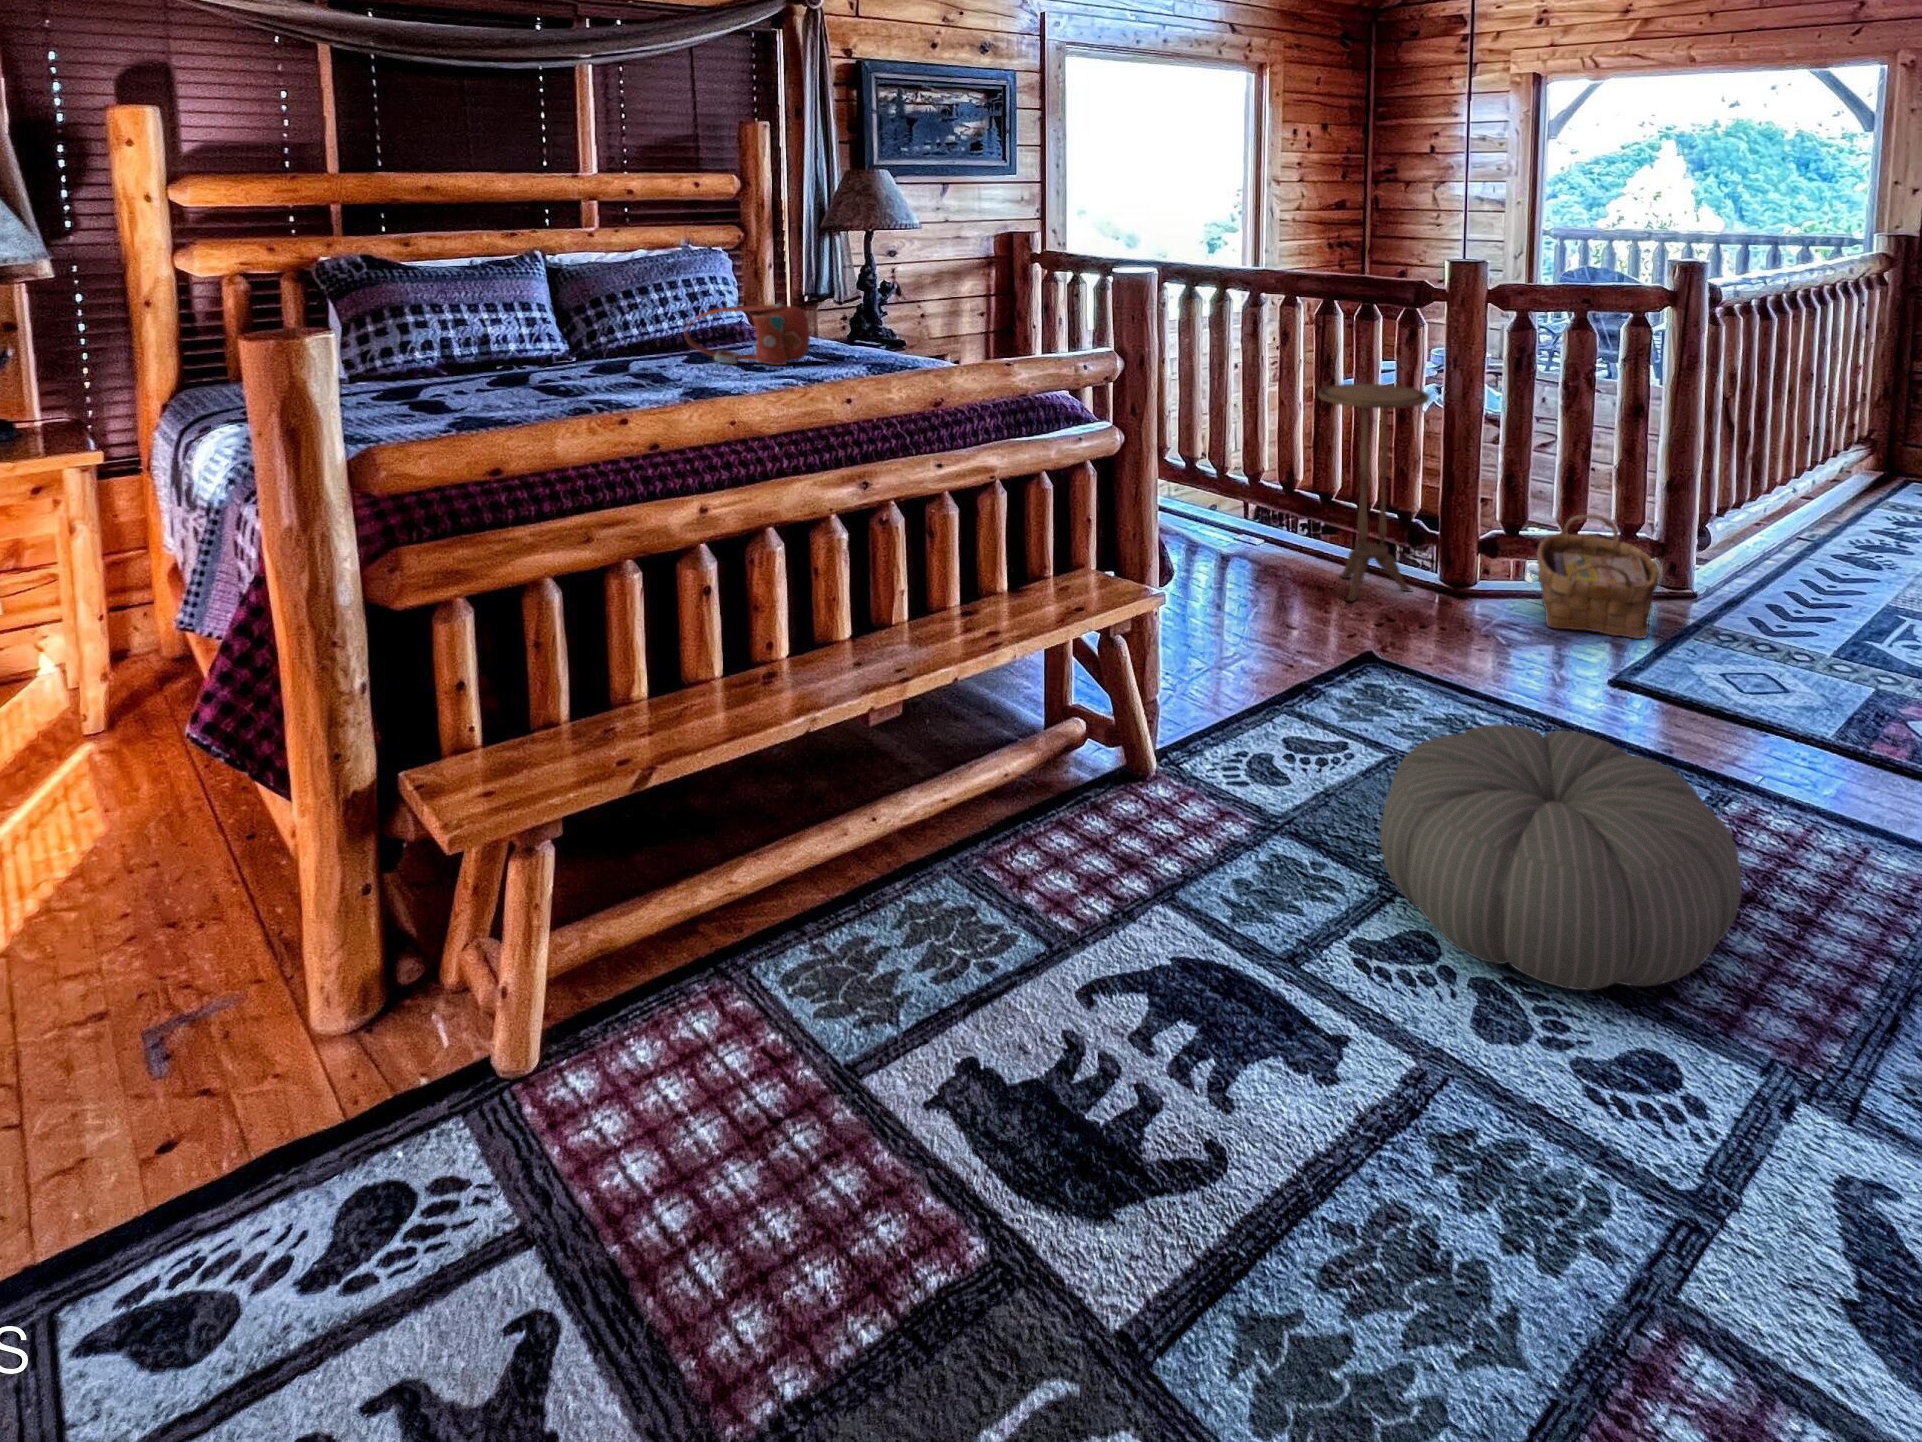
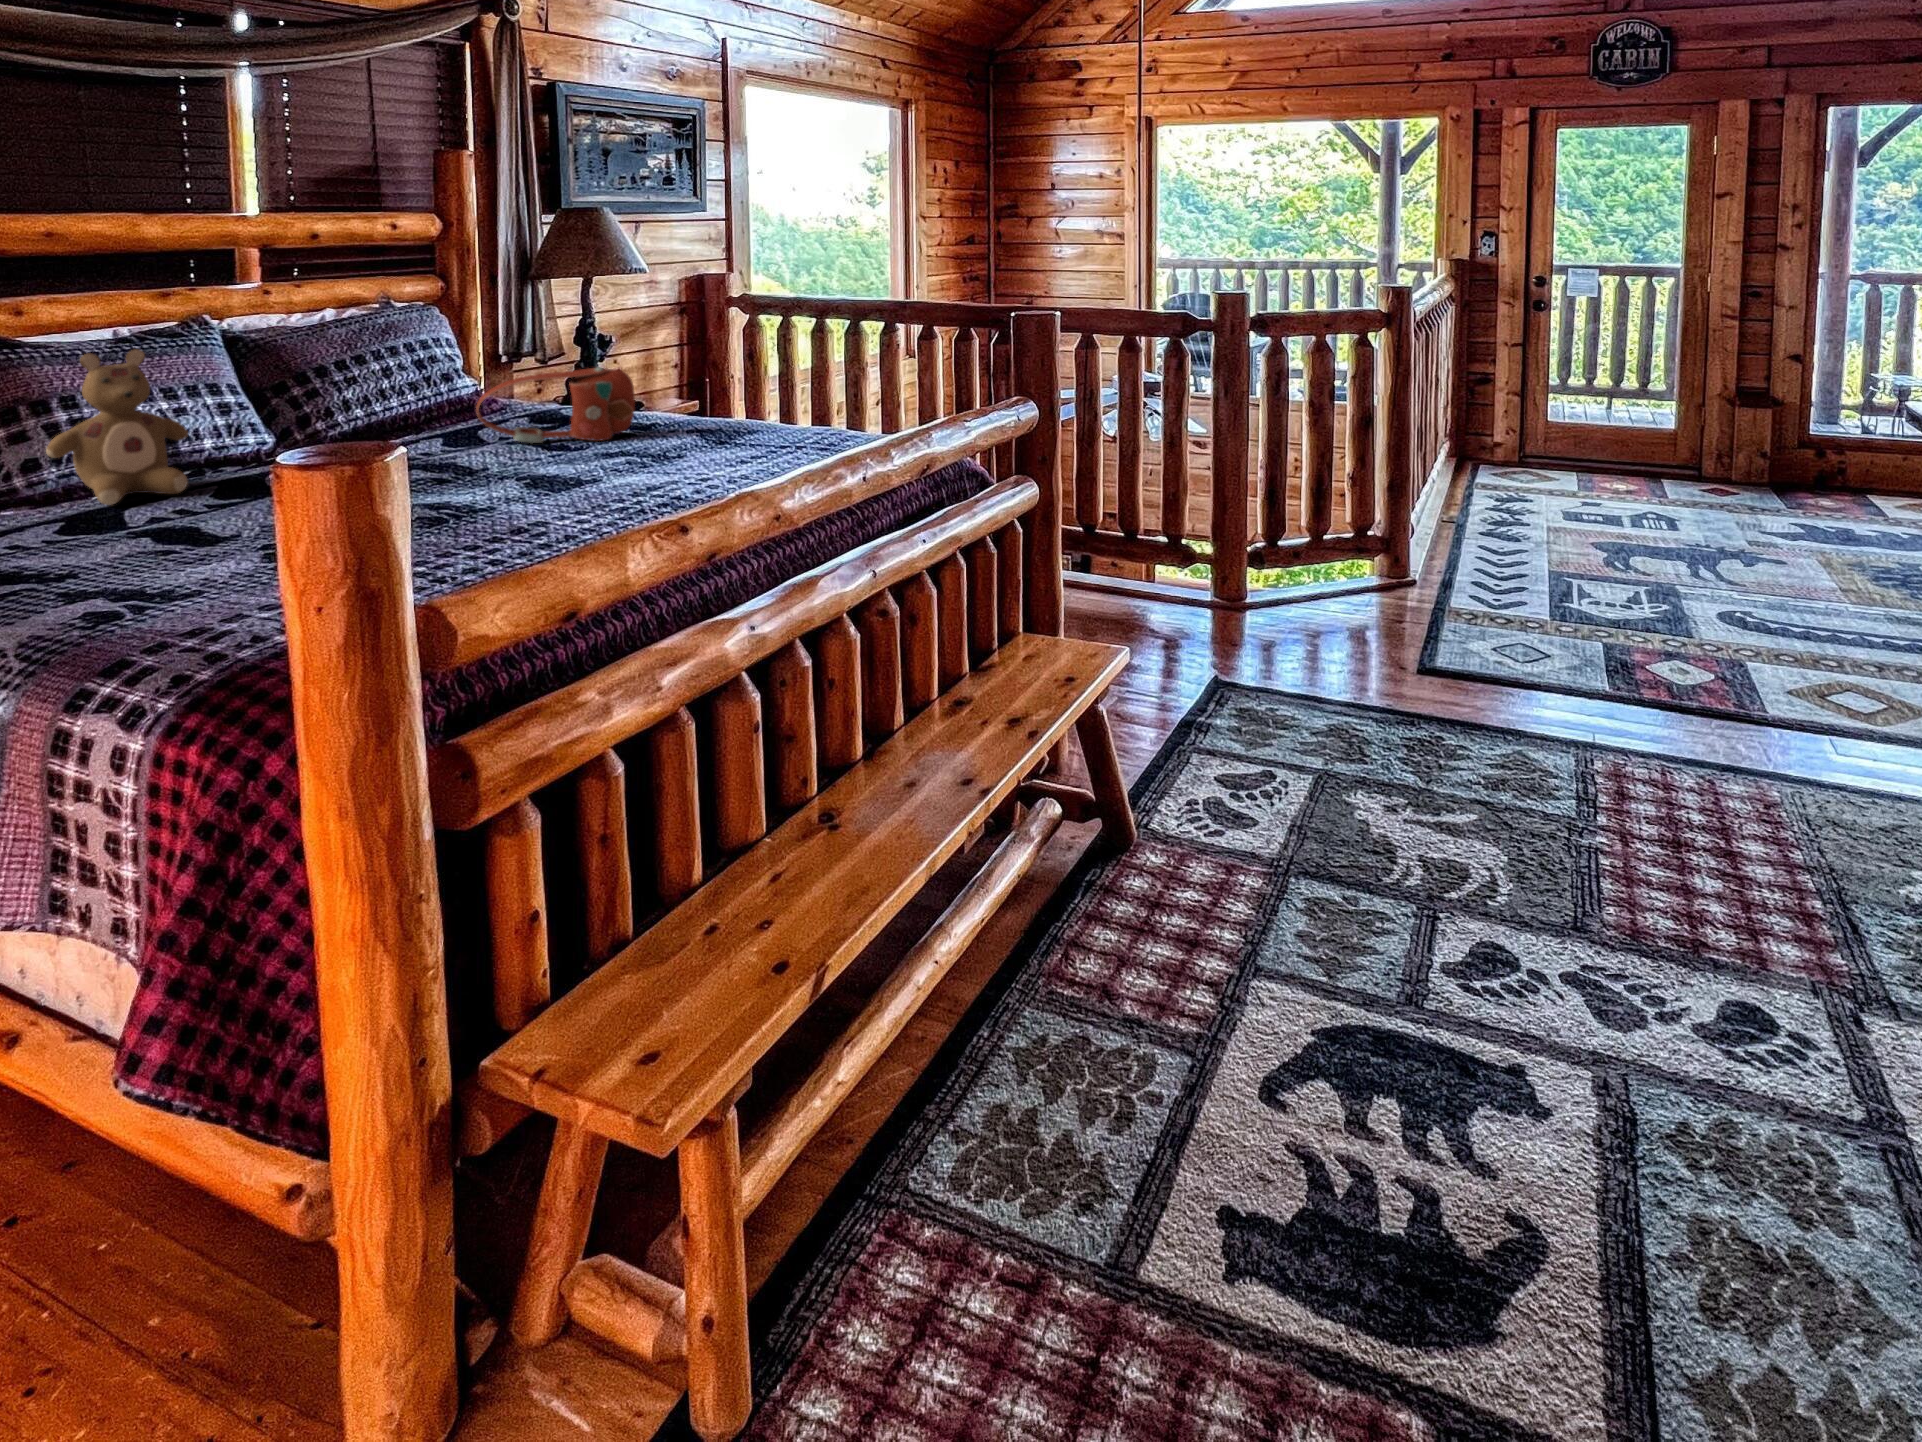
stuffed bear: none [382,273,479,383] -> present [46,349,188,505]
side table: present [1318,384,1429,601] -> none [1107,414,1212,628]
woven basket: present [1537,514,1659,639] -> none [1307,519,1419,628]
pouf: present [1380,724,1742,990] -> none [1400,723,1739,963]

